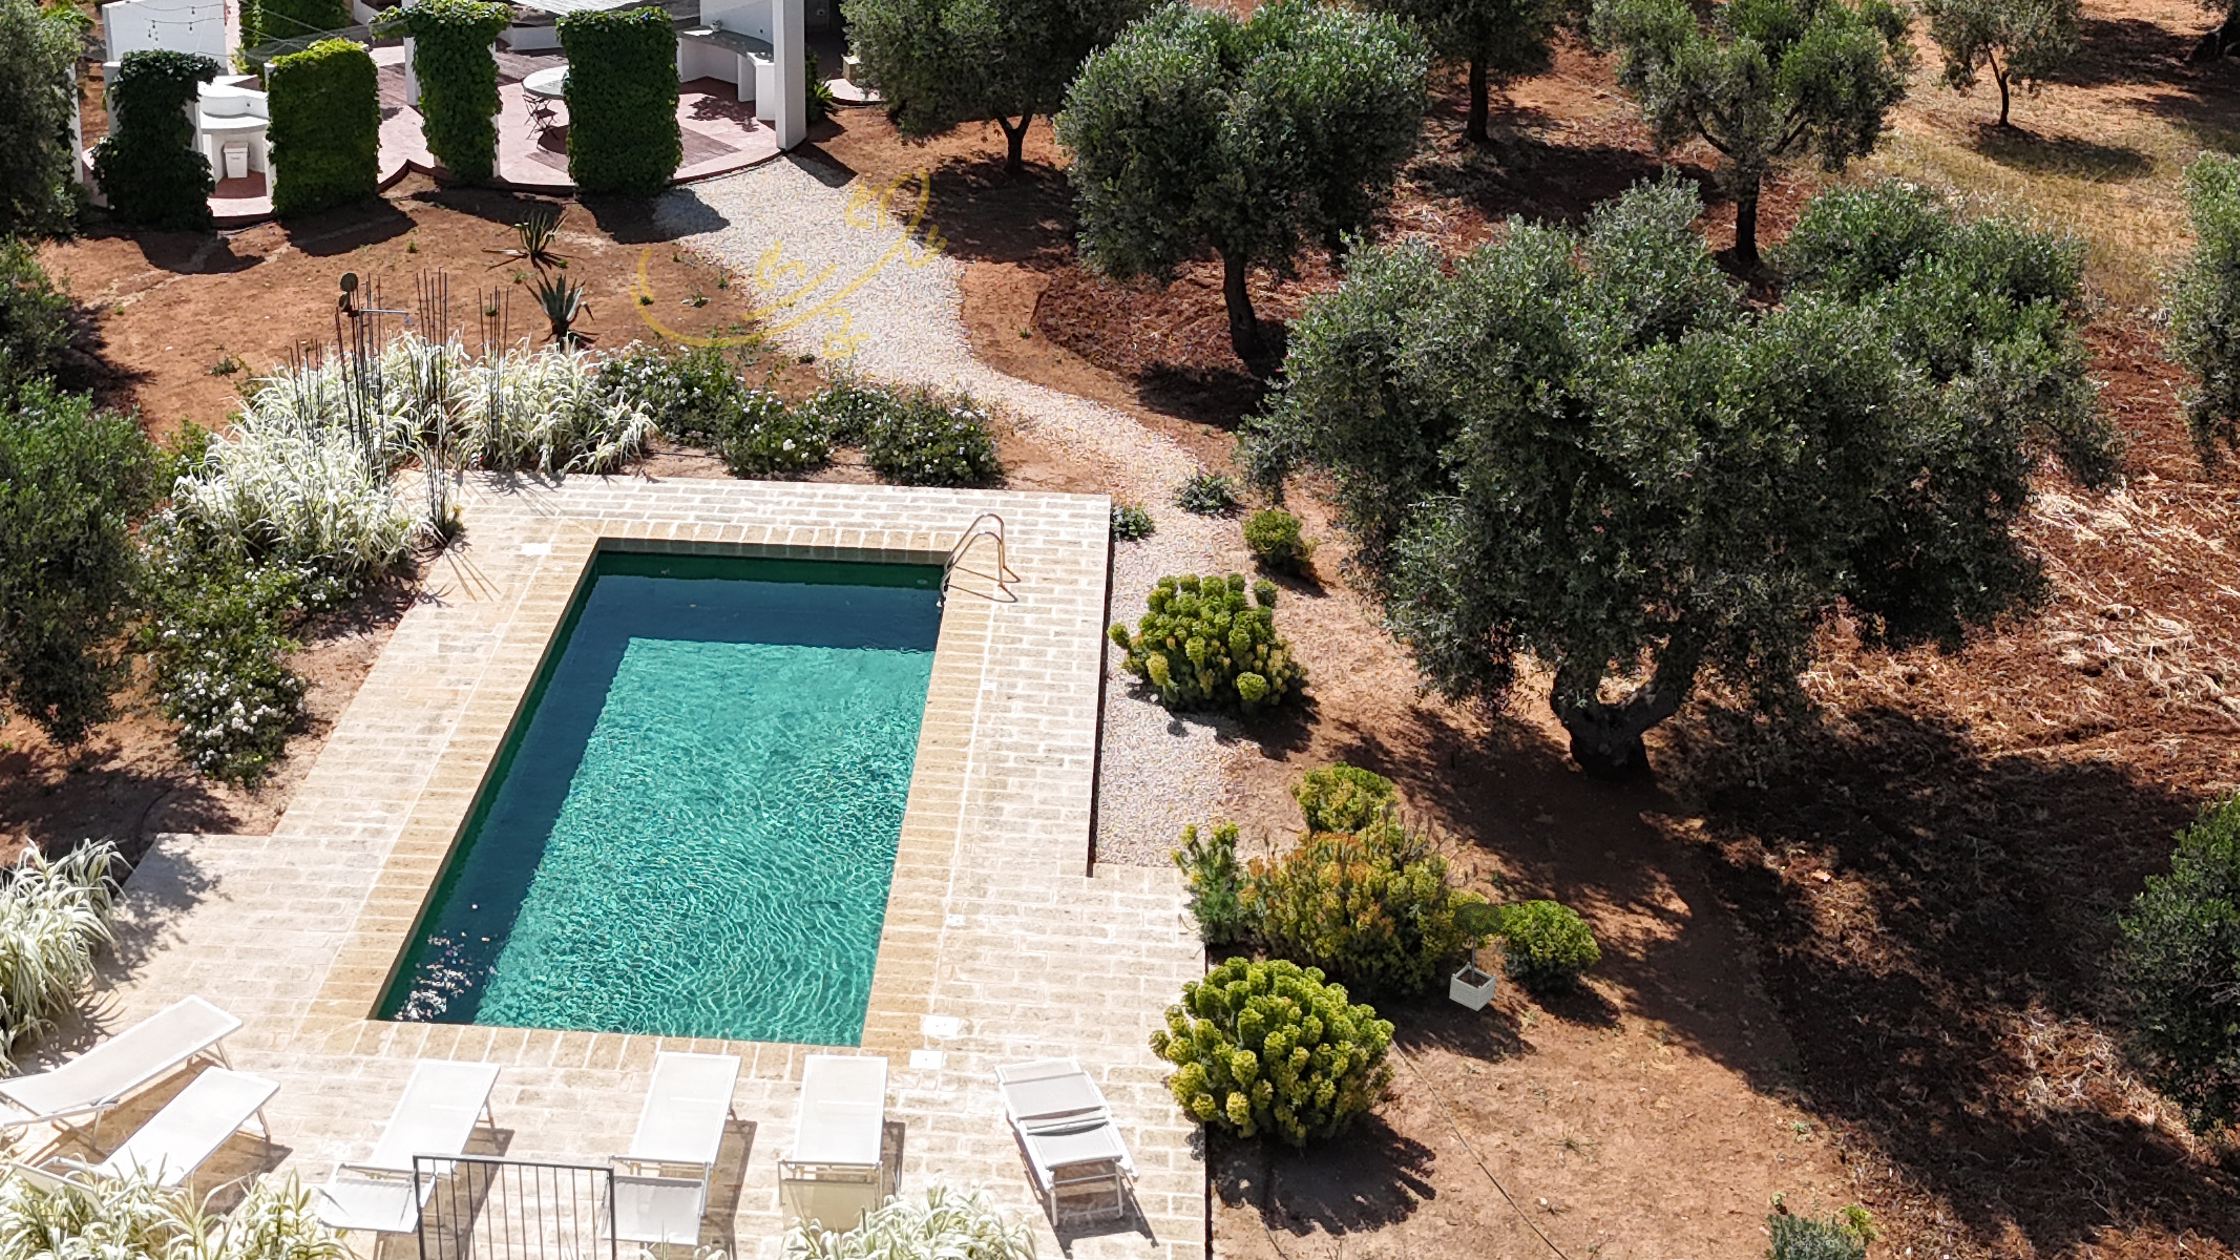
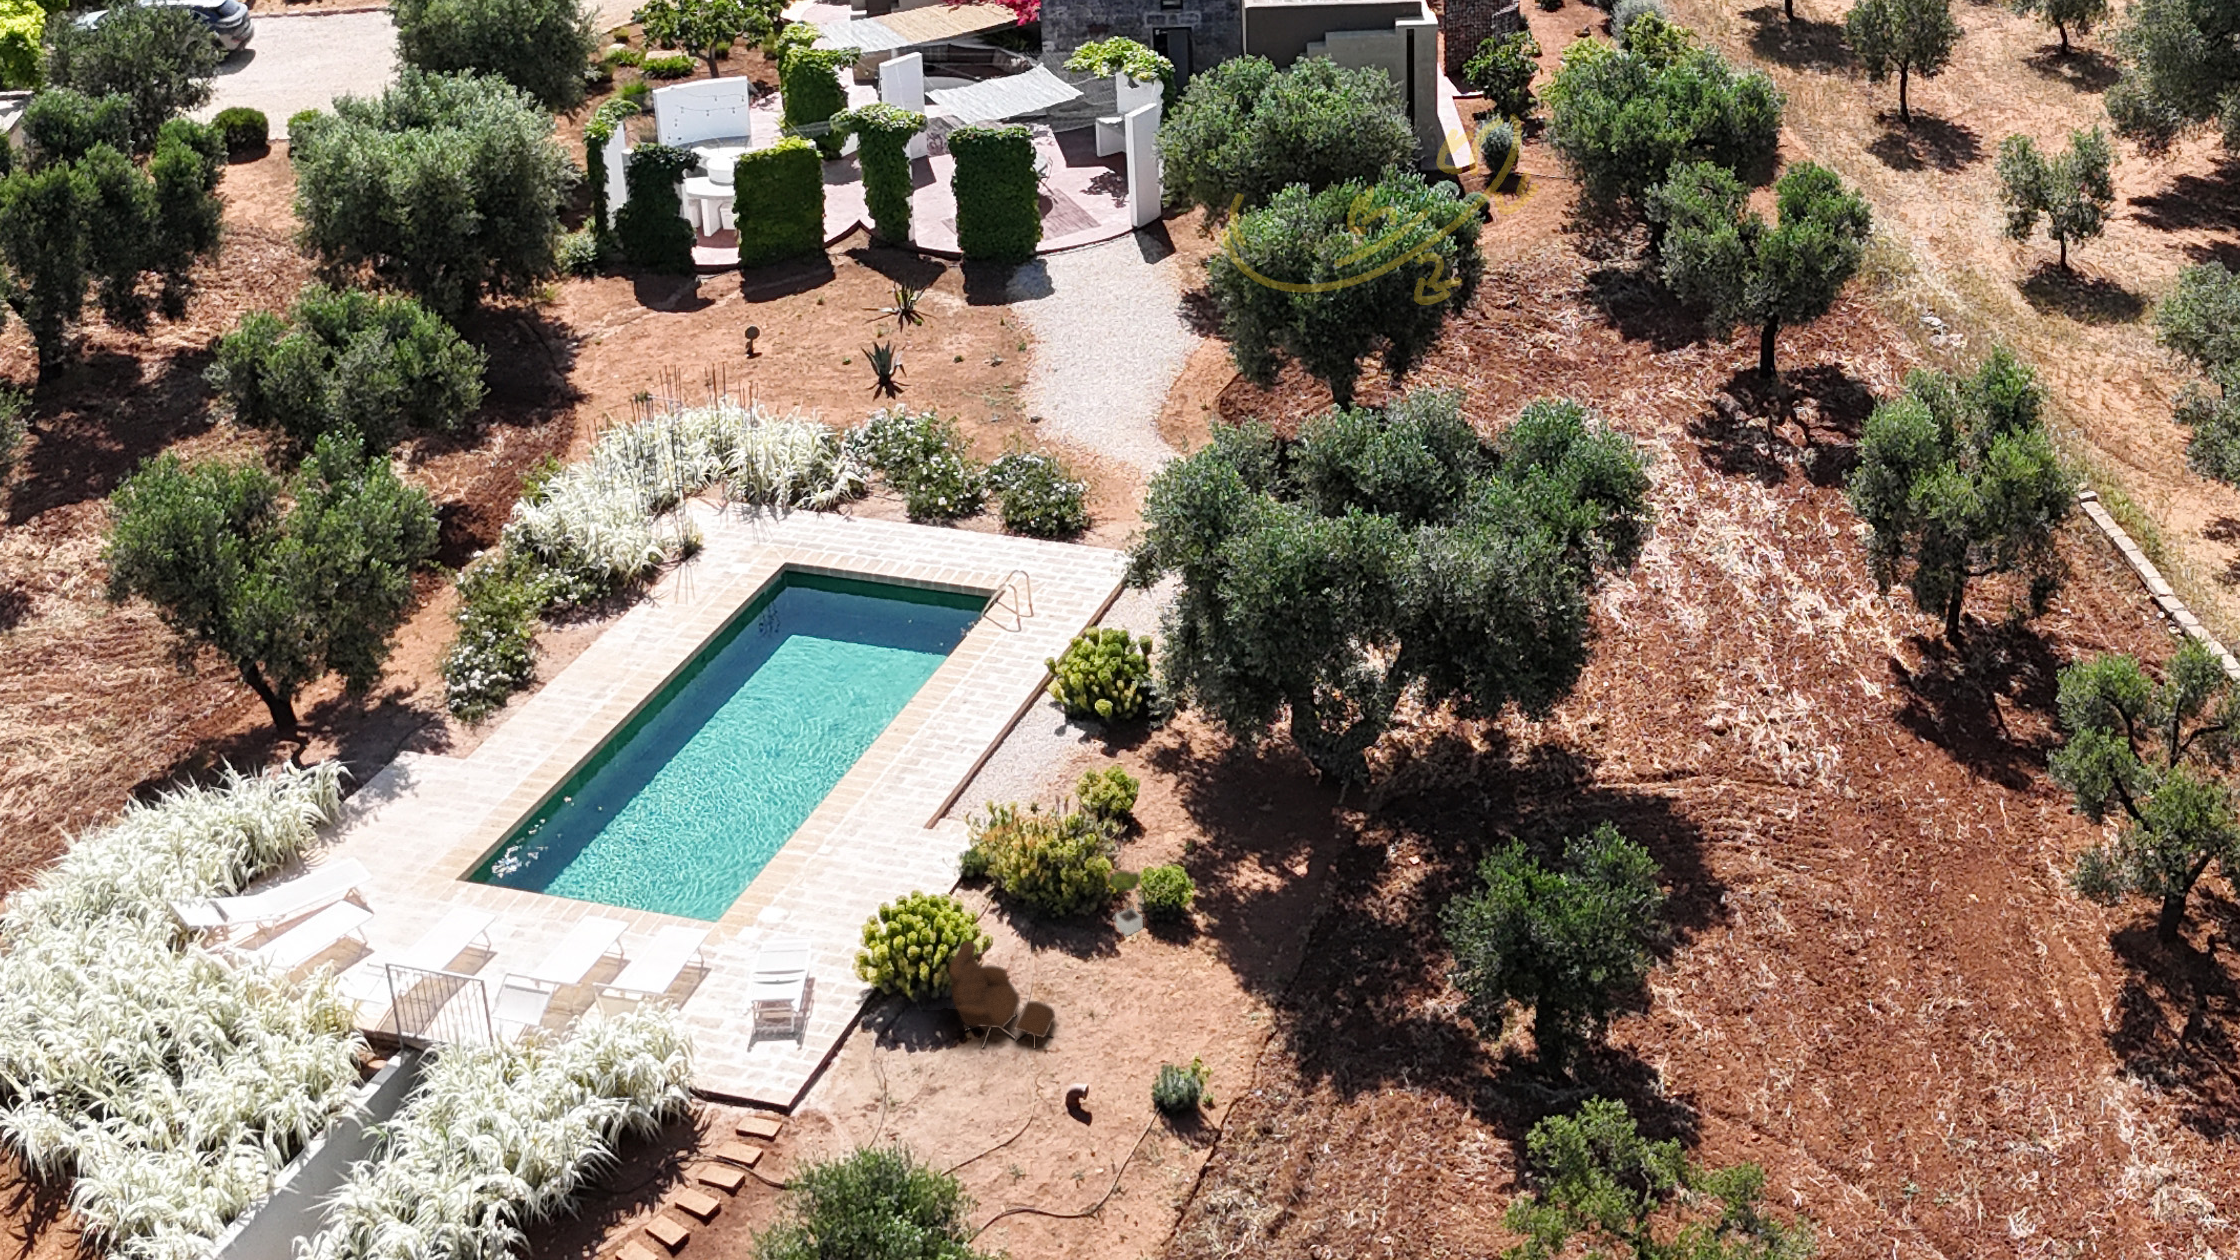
lounge chair: none [1327,1027,1490,1207] -> present [949,941,1055,1047]

